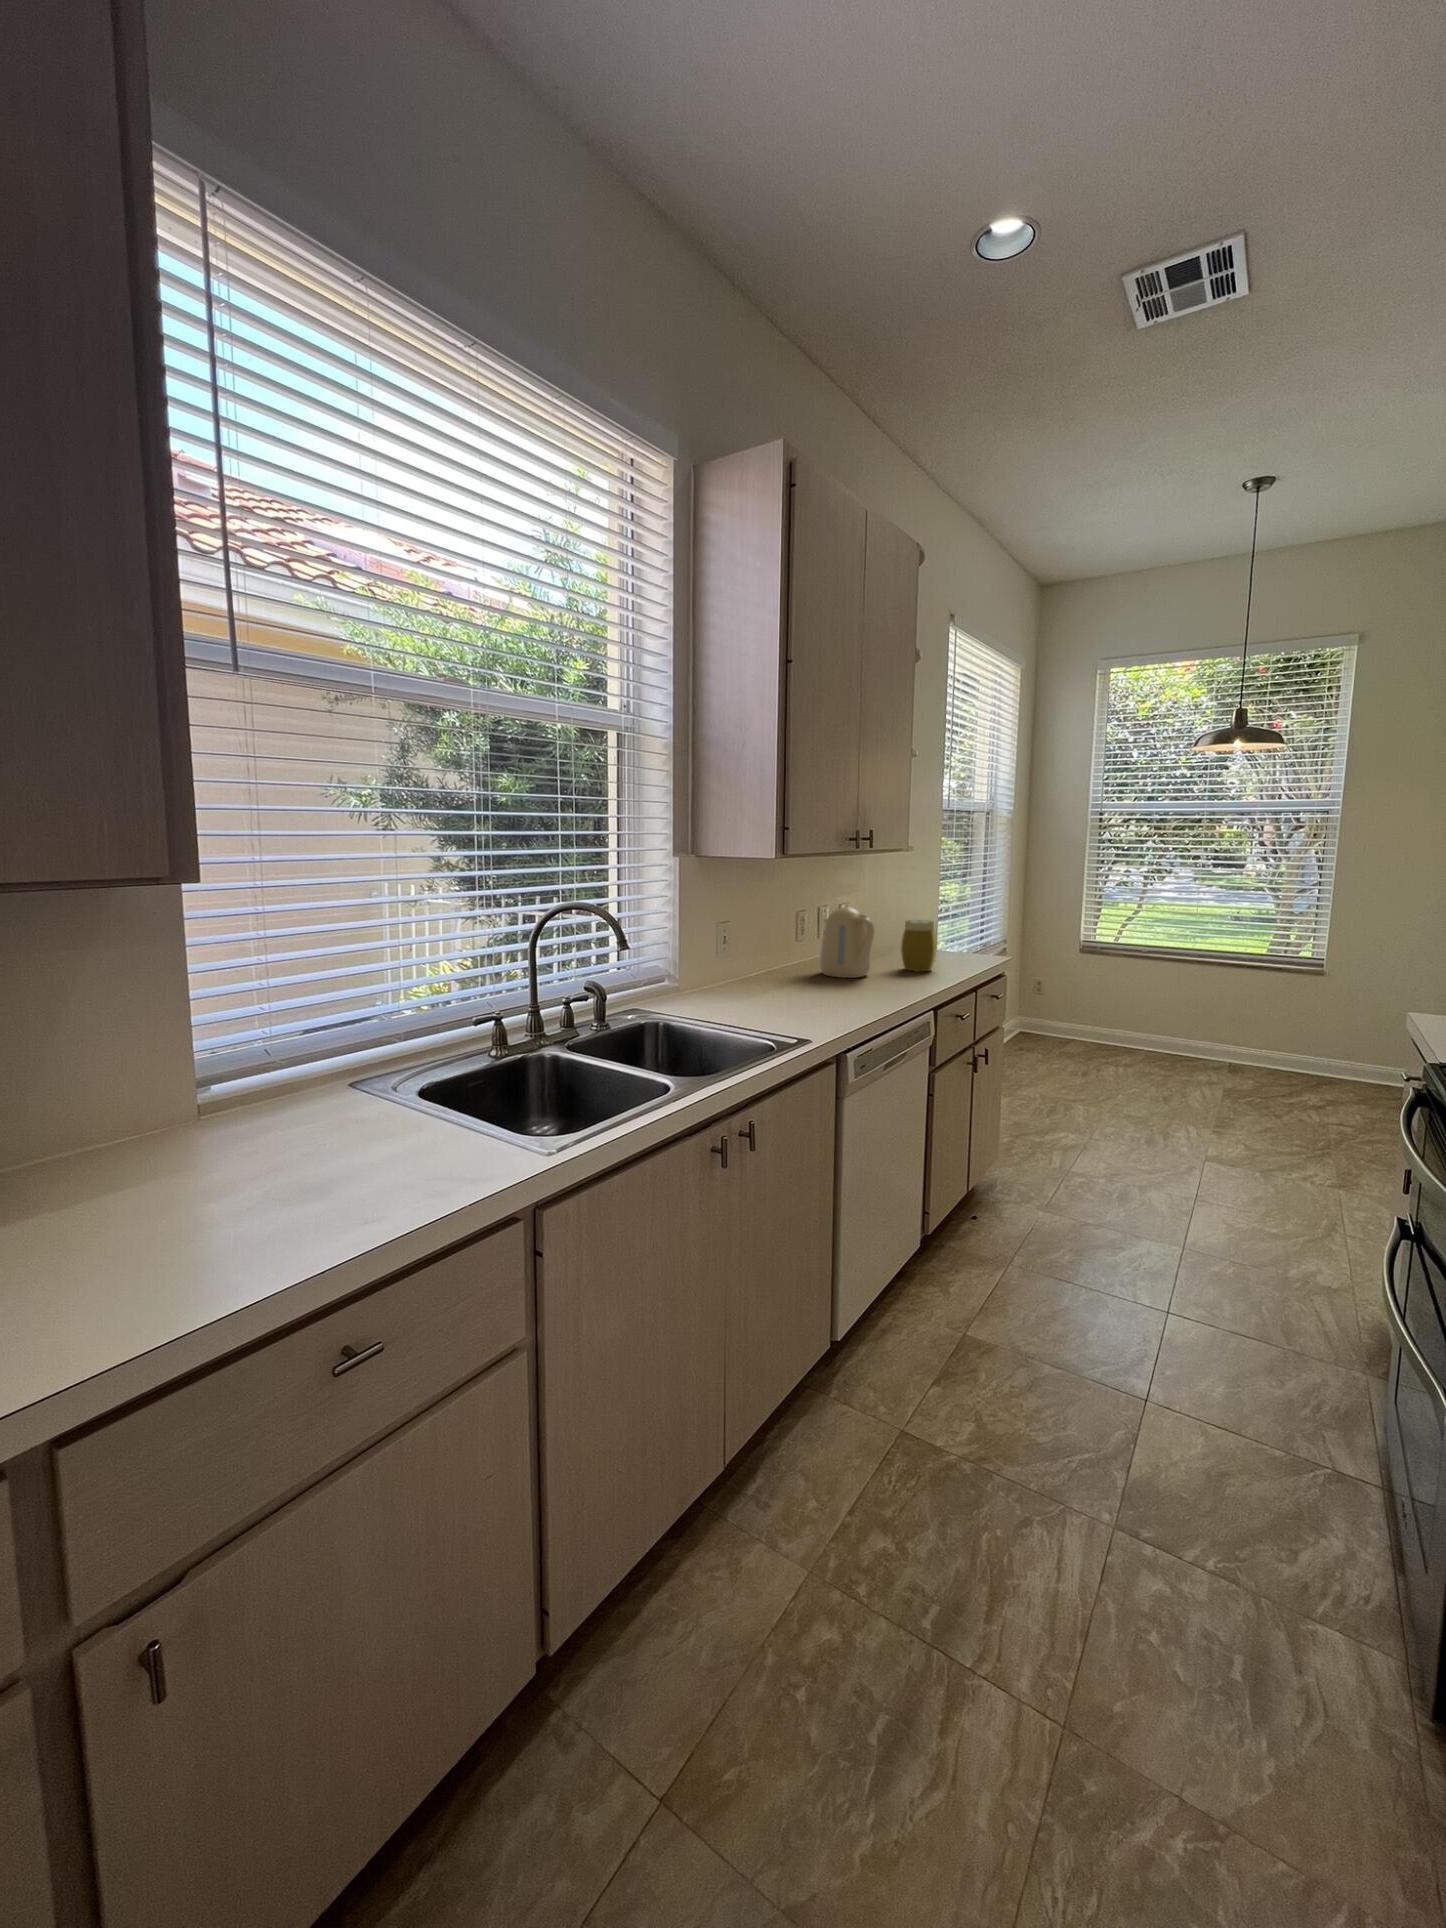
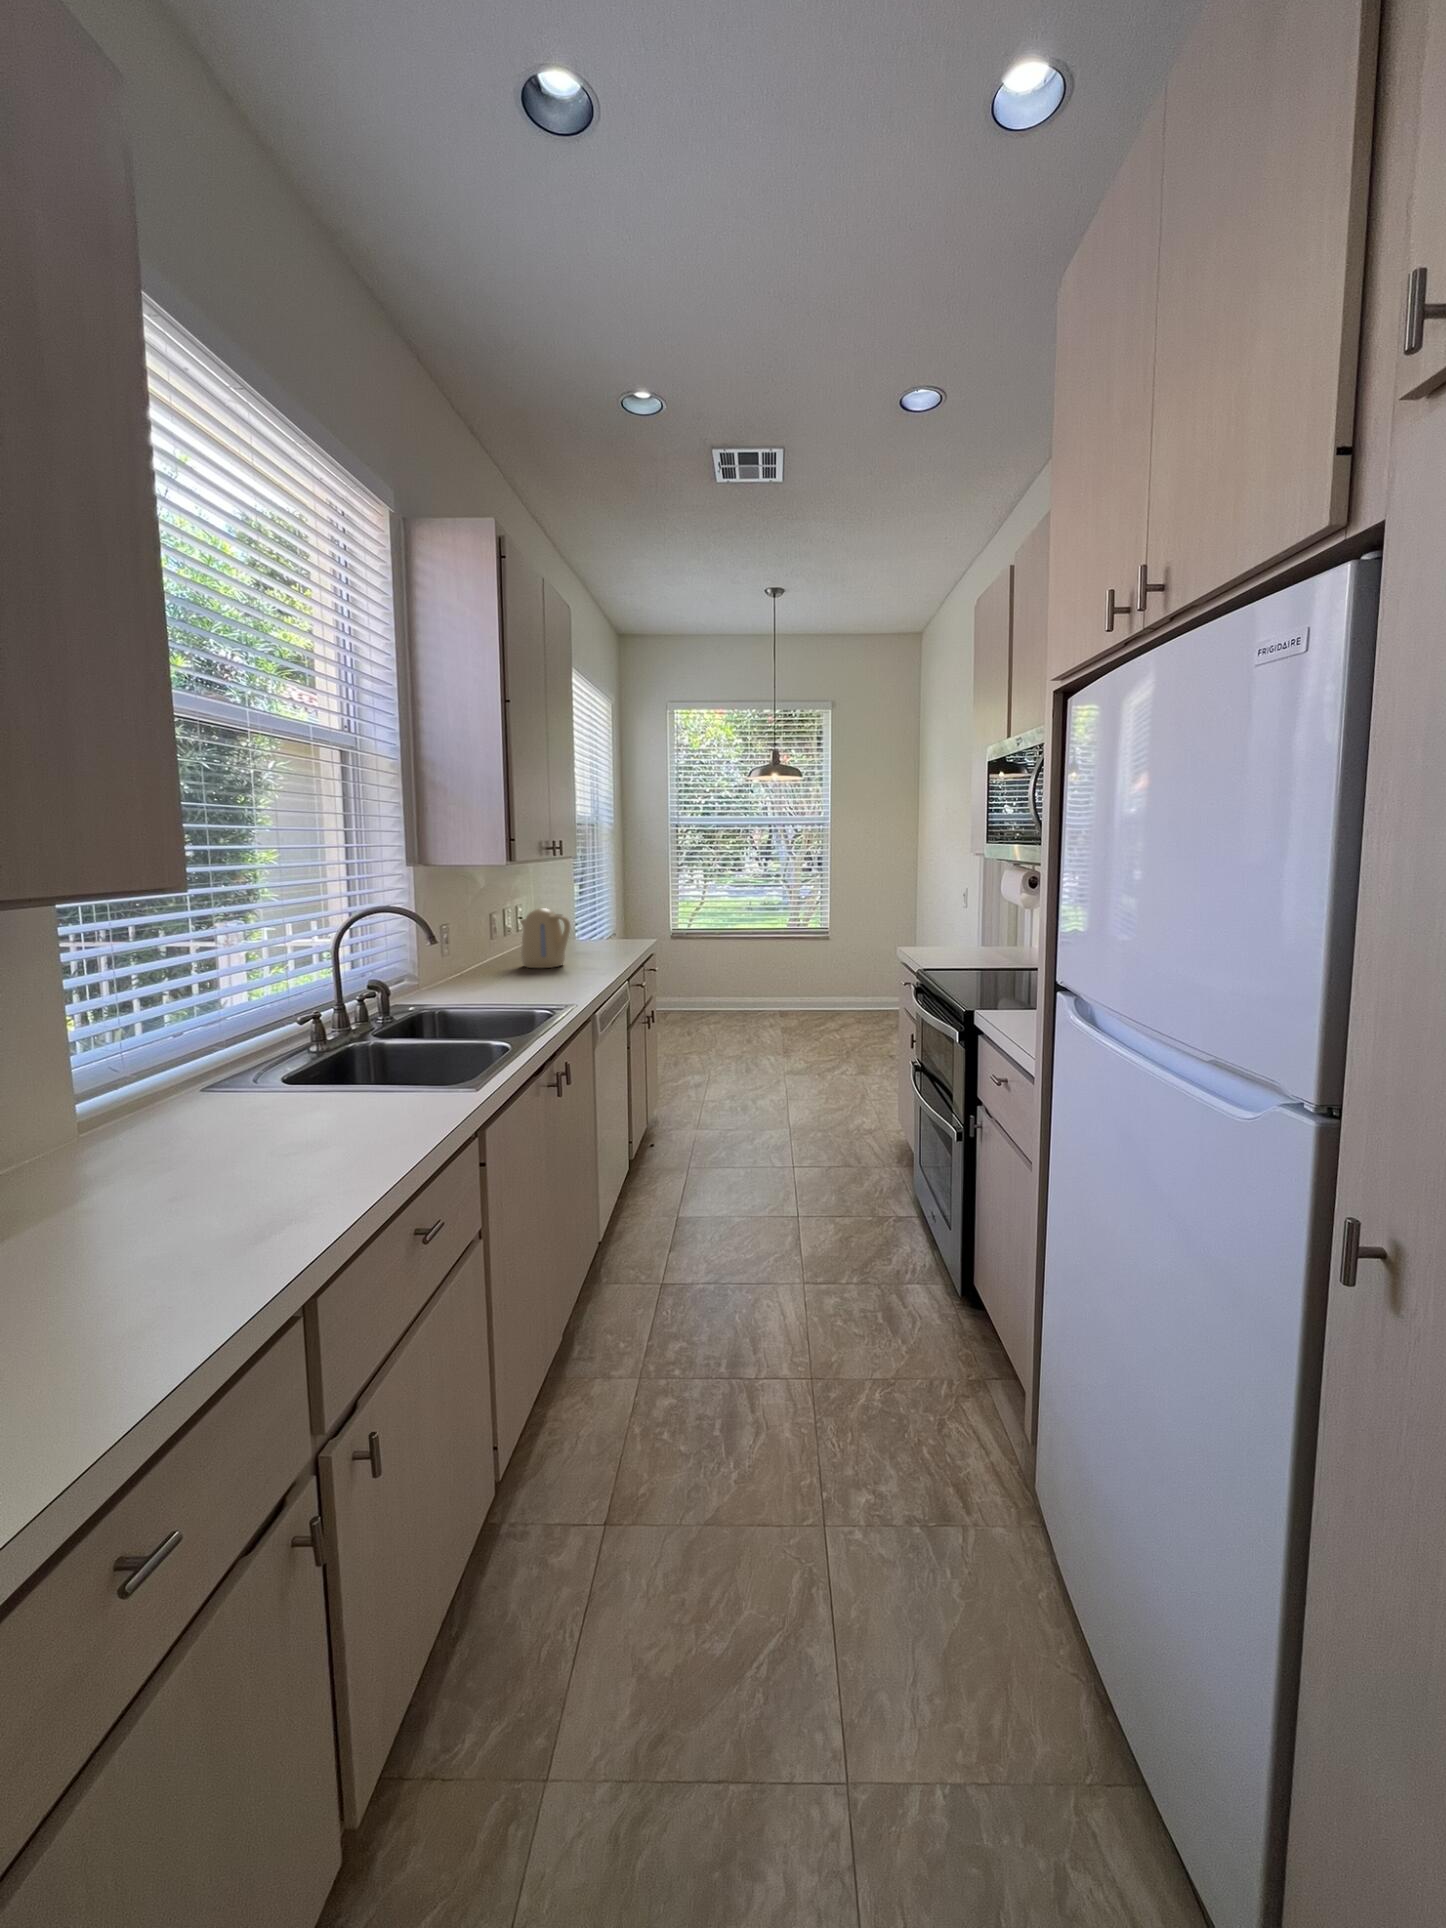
jar: present [901,920,937,972] -> none [583,915,609,958]

